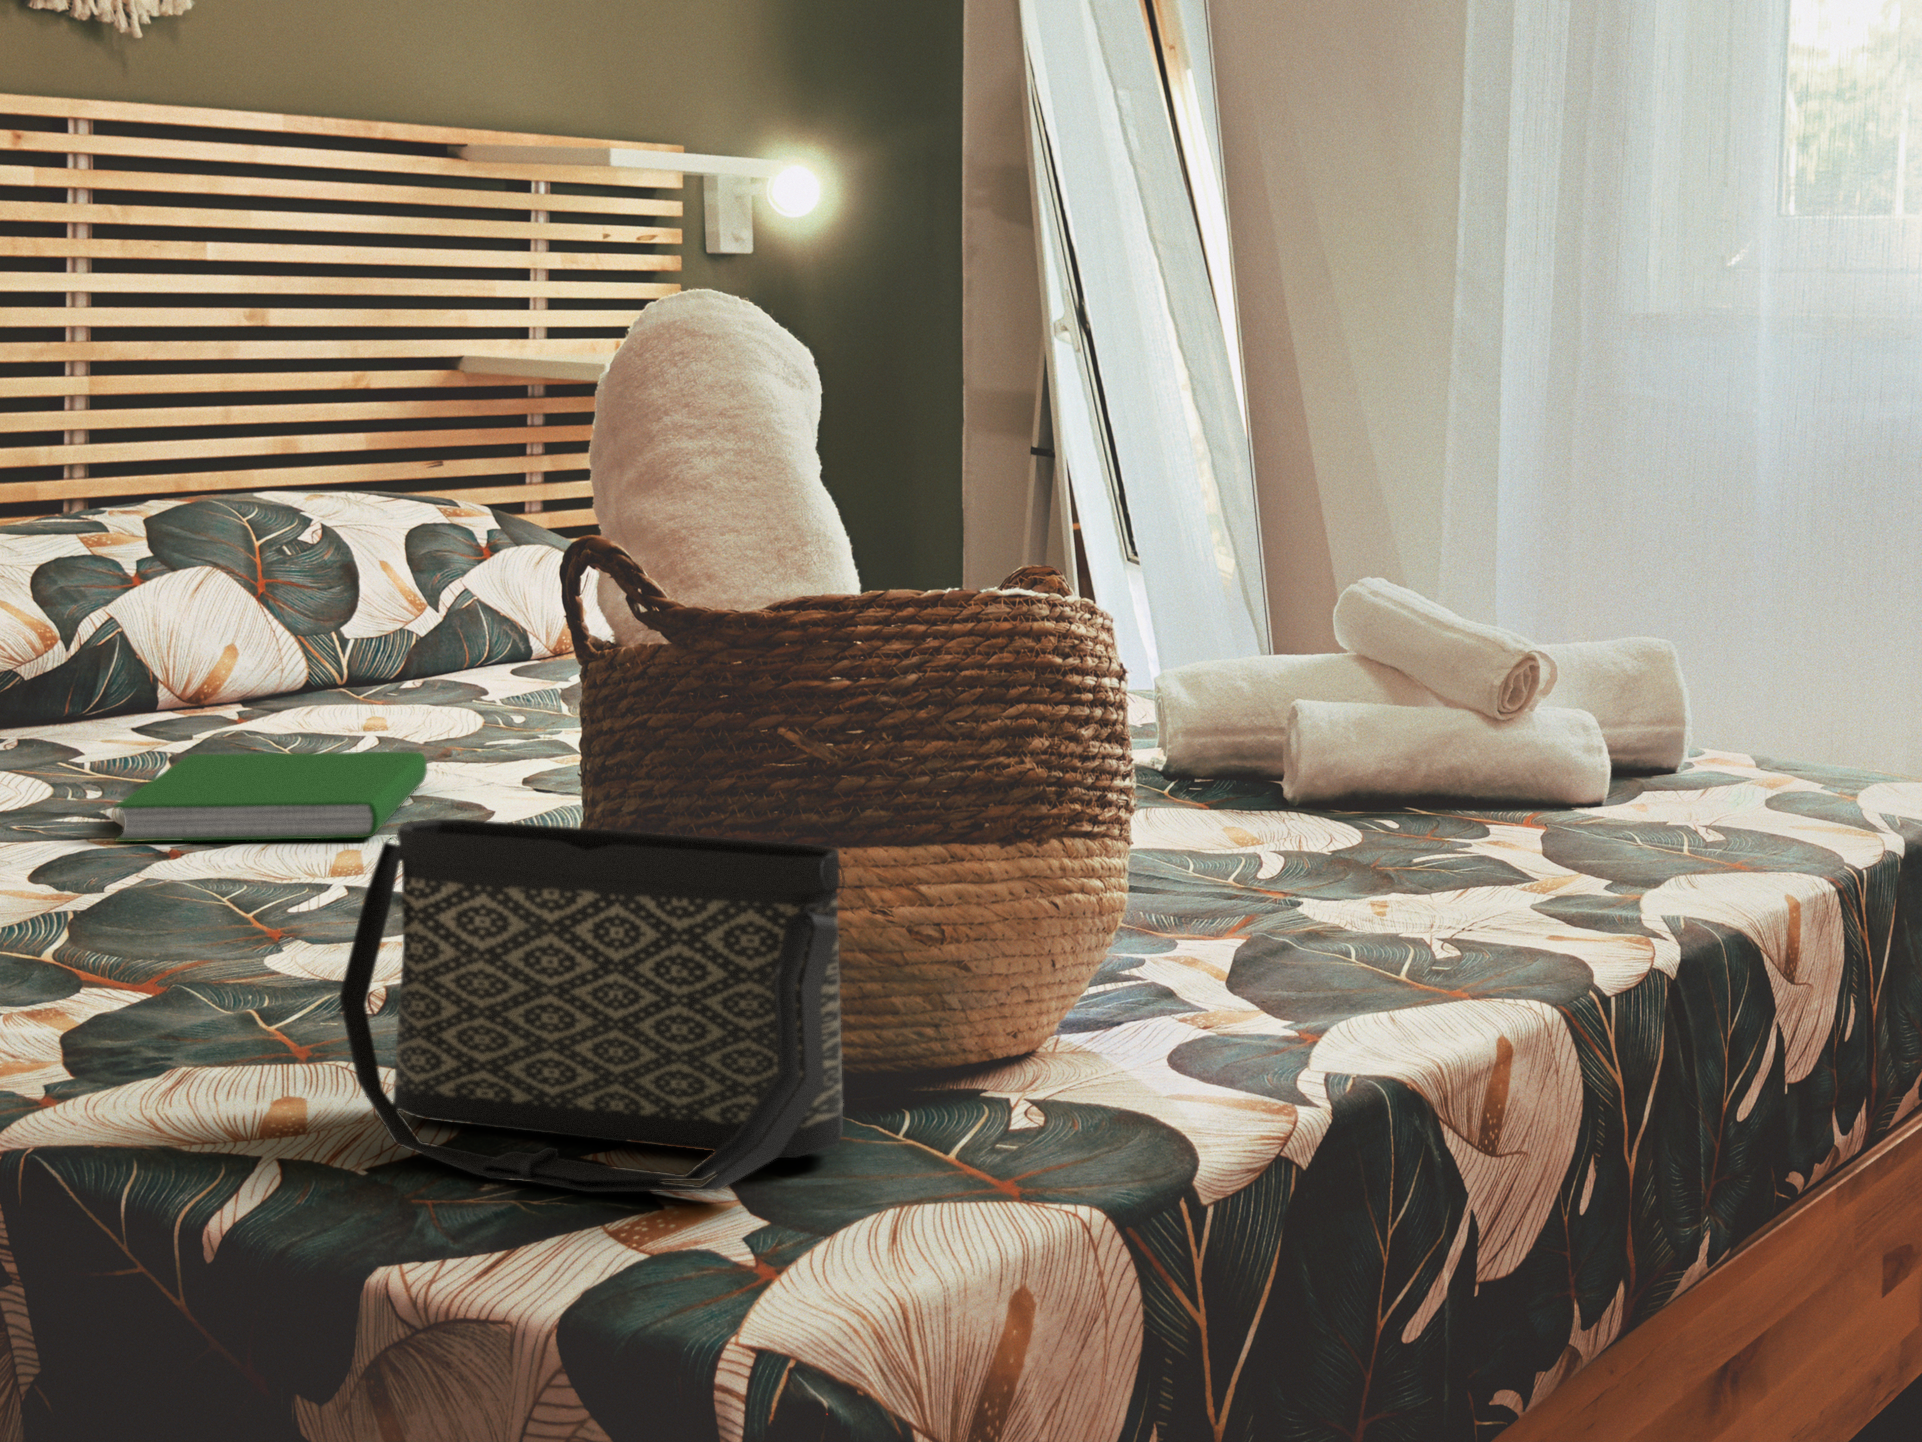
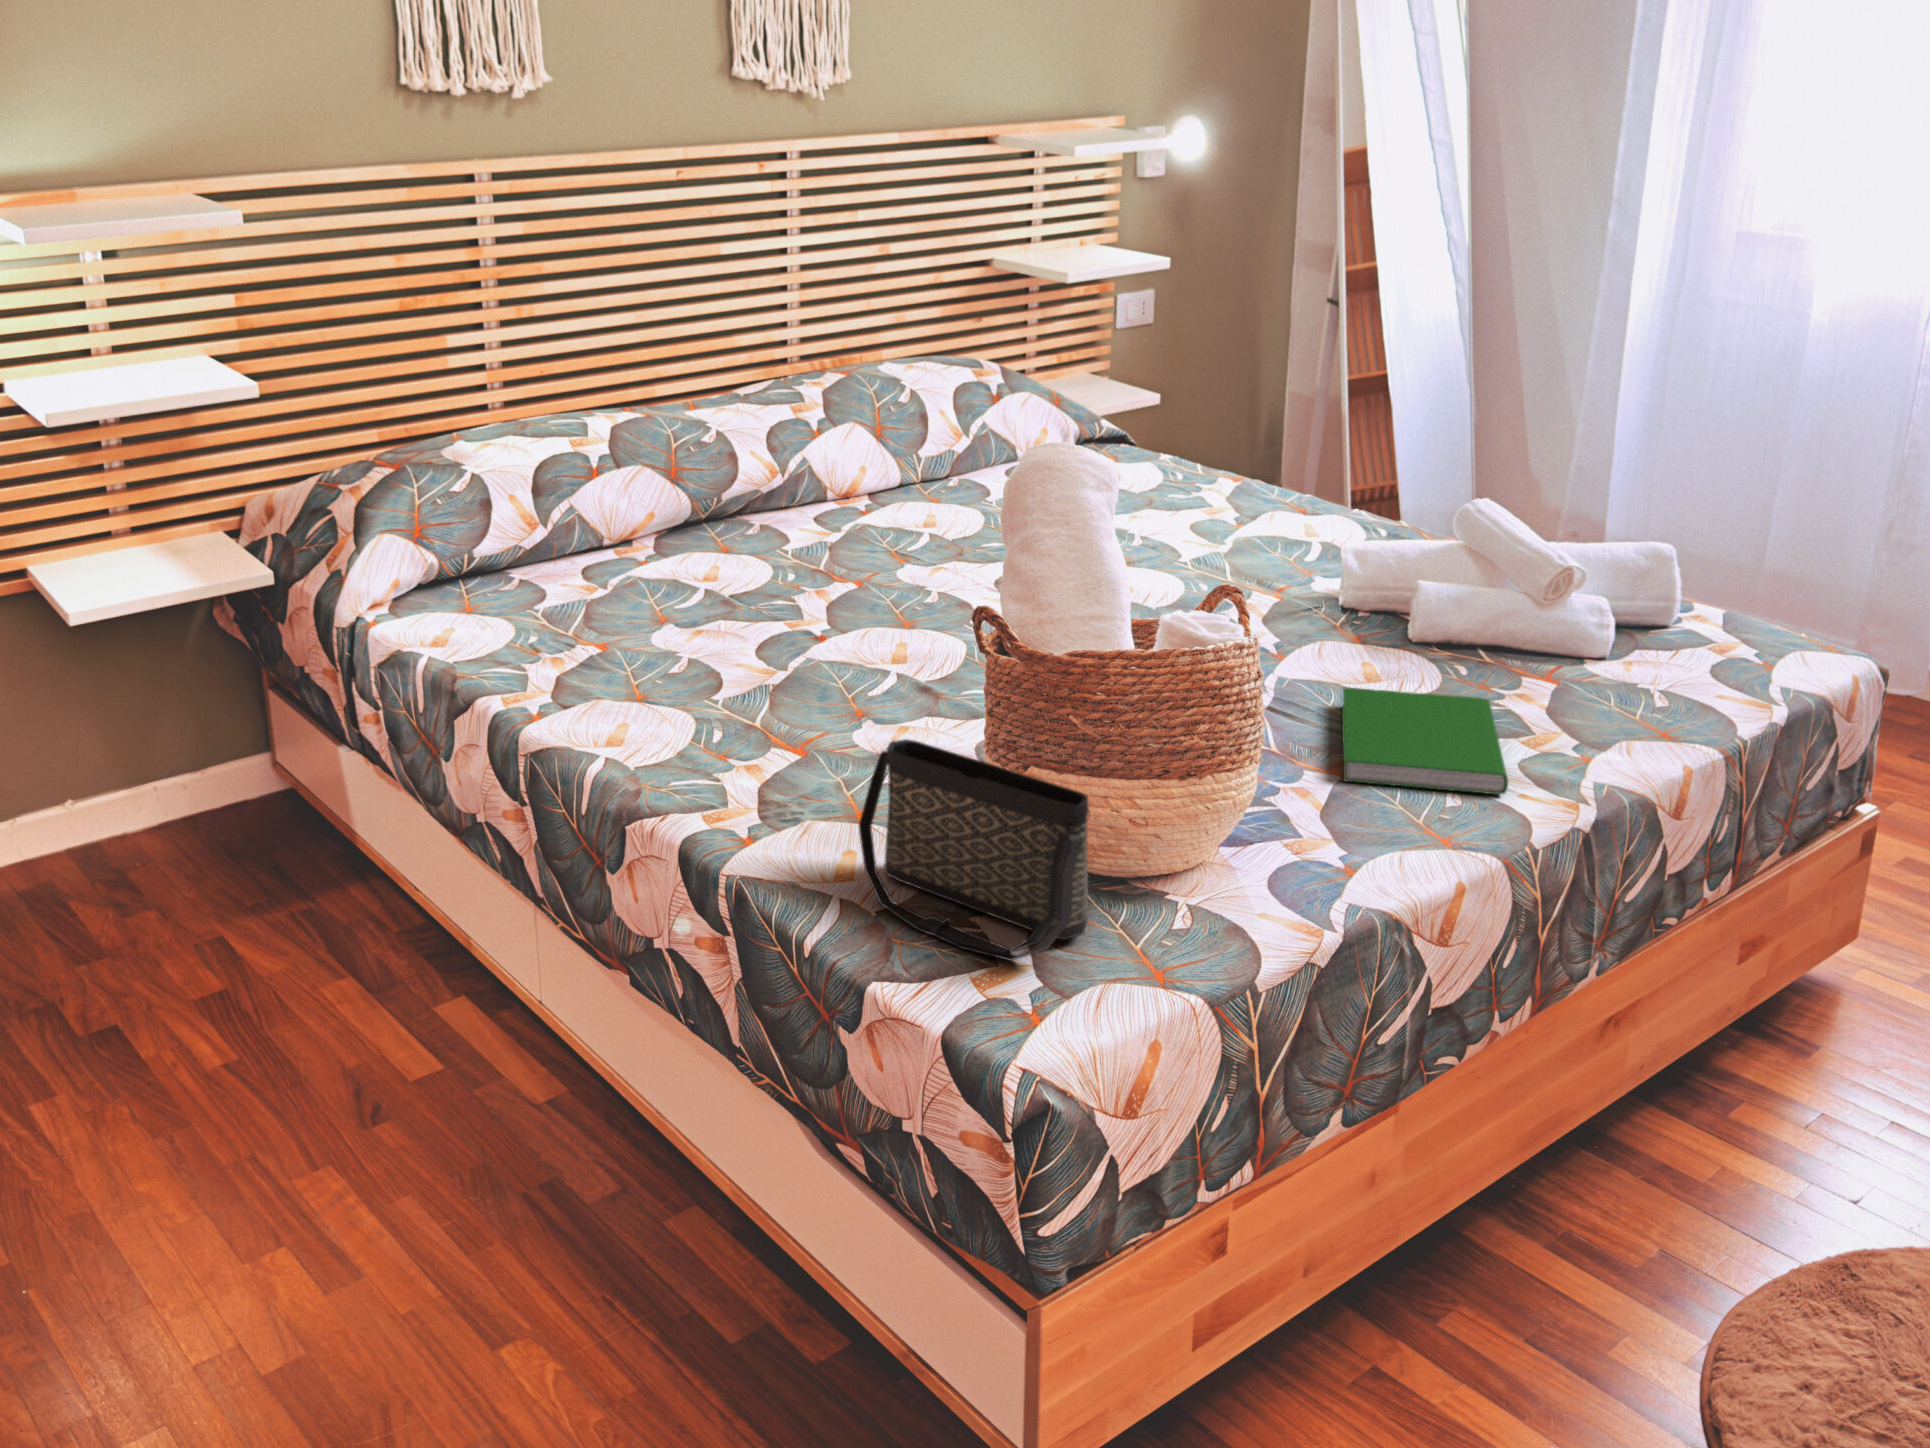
hardcover book: present [115,752,427,842] -> present [1342,688,1508,794]

